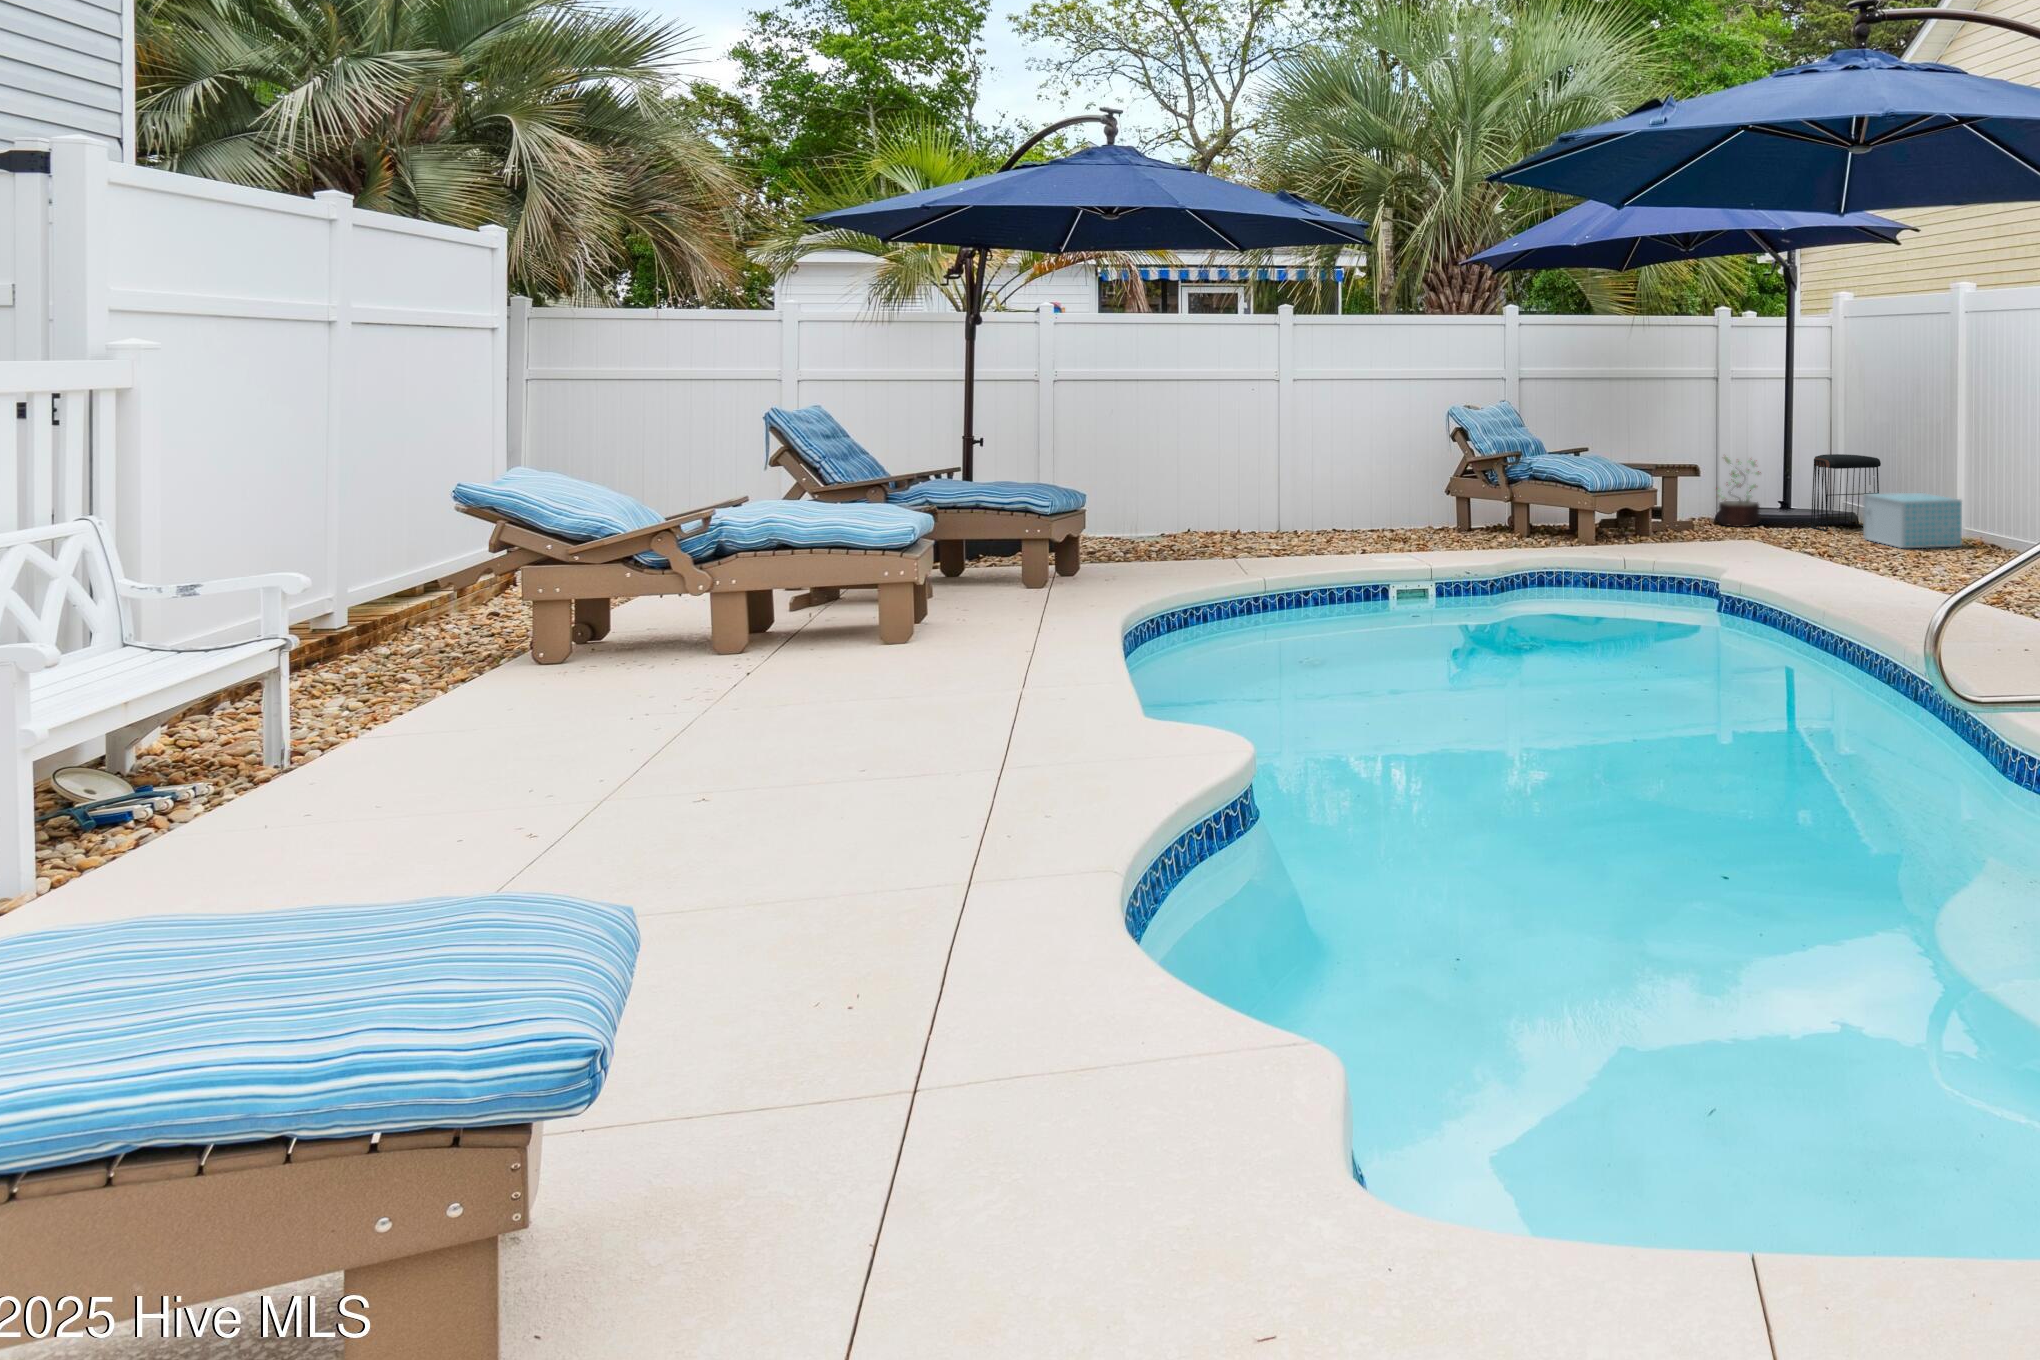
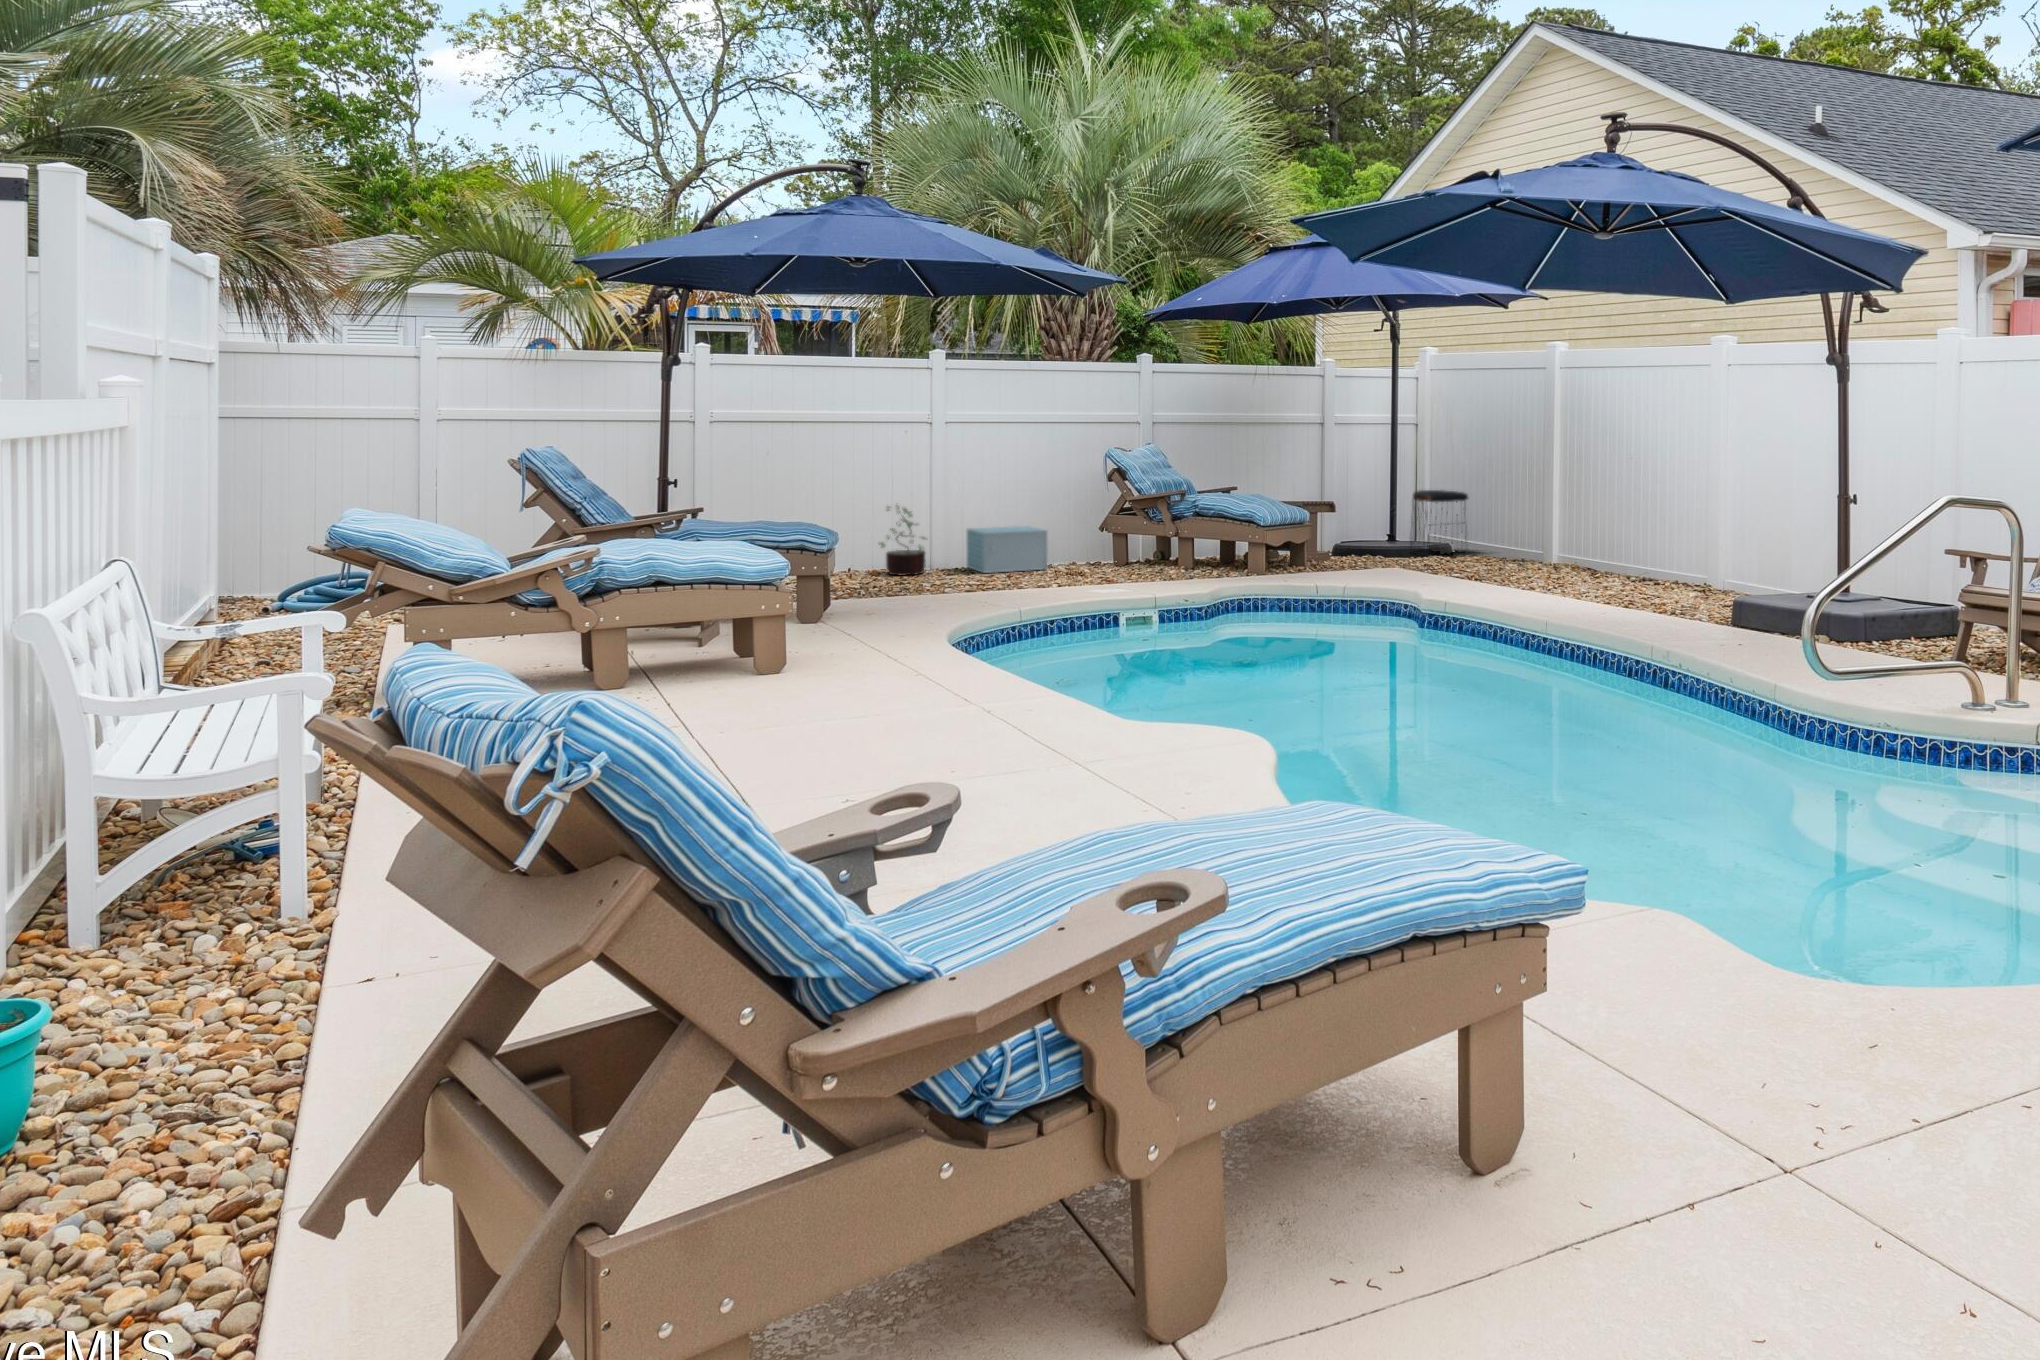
decorative plant: present [1716,457,1761,527] -> present [879,505,926,575]
storage box: present [1863,493,1962,548] -> present [967,526,1047,573]

